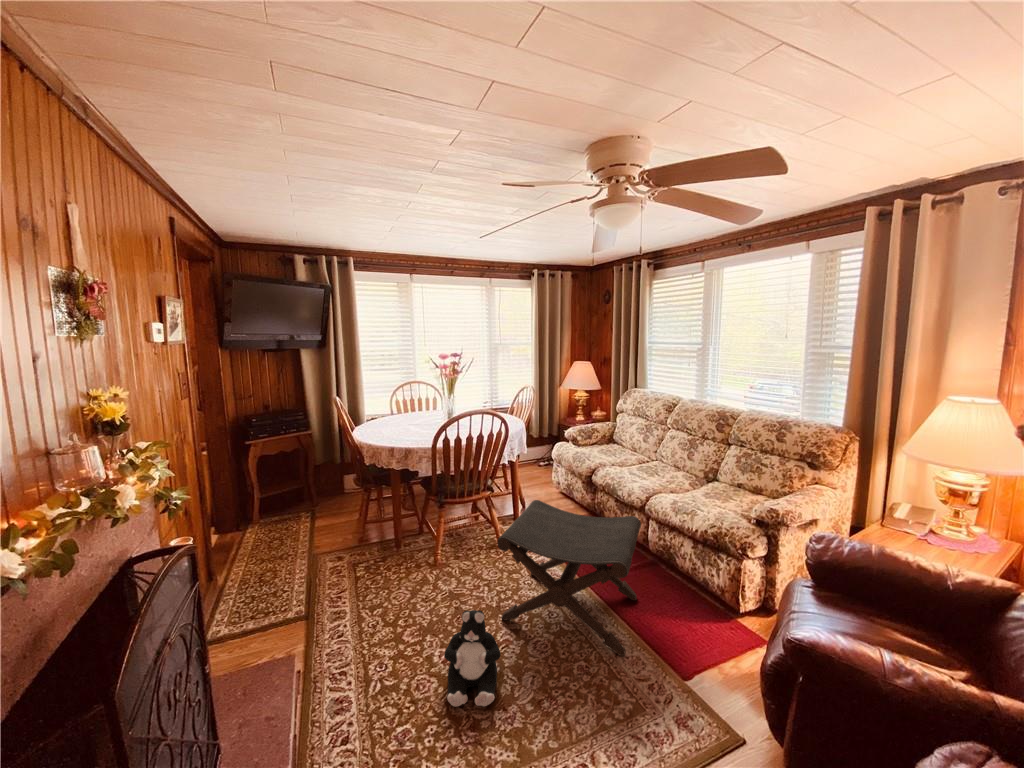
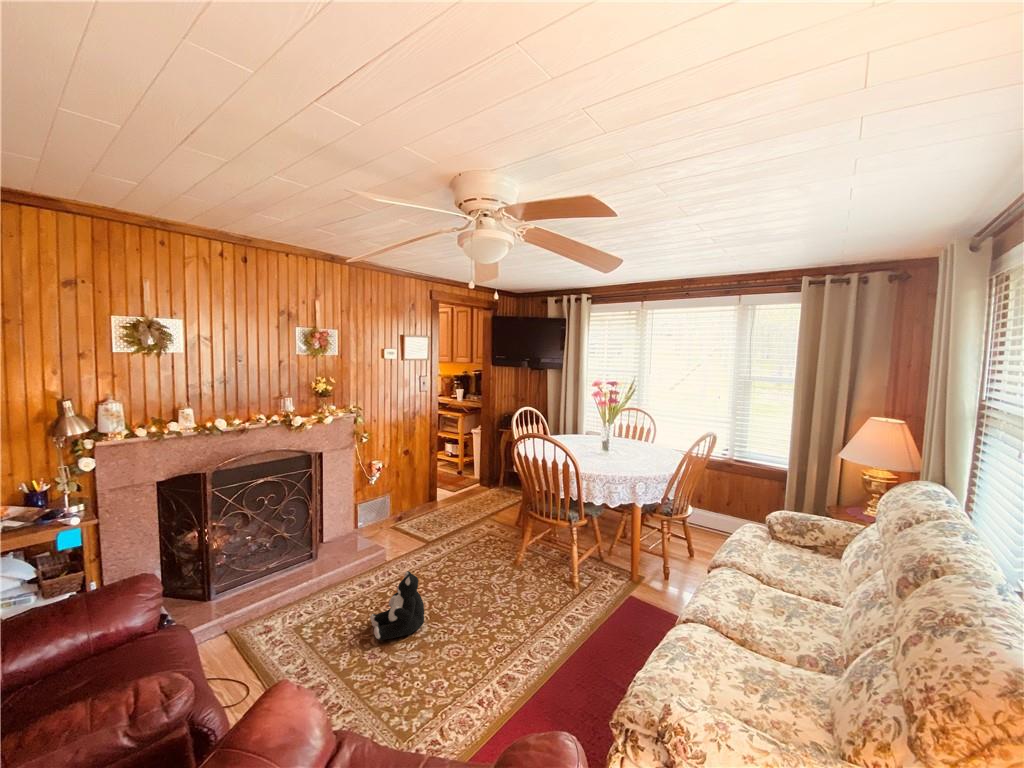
footstool: present [497,500,641,656] -> none [464,540,583,713]

